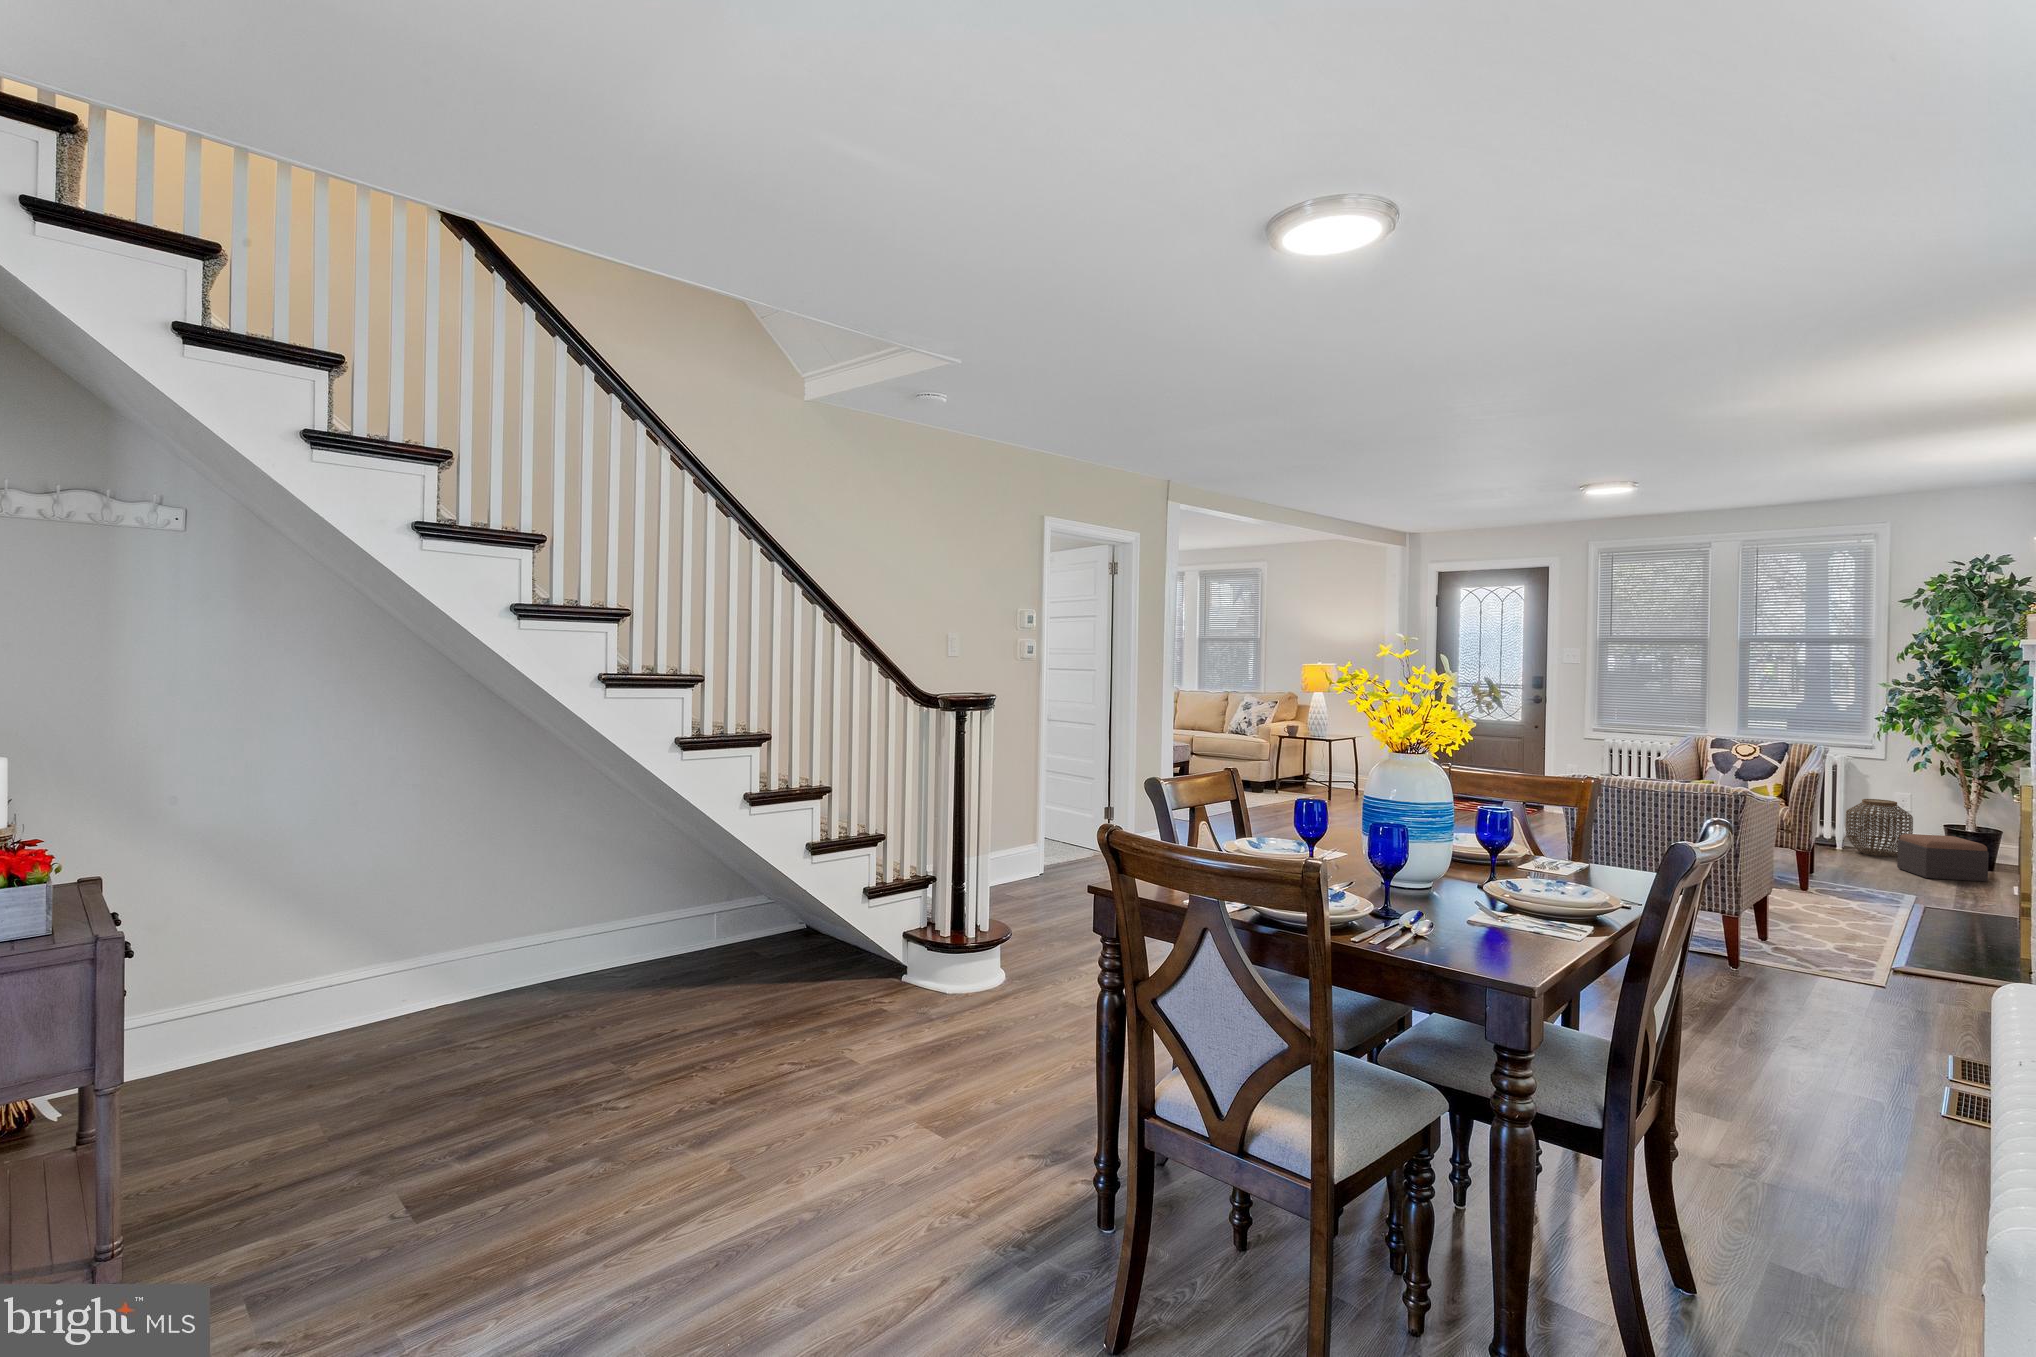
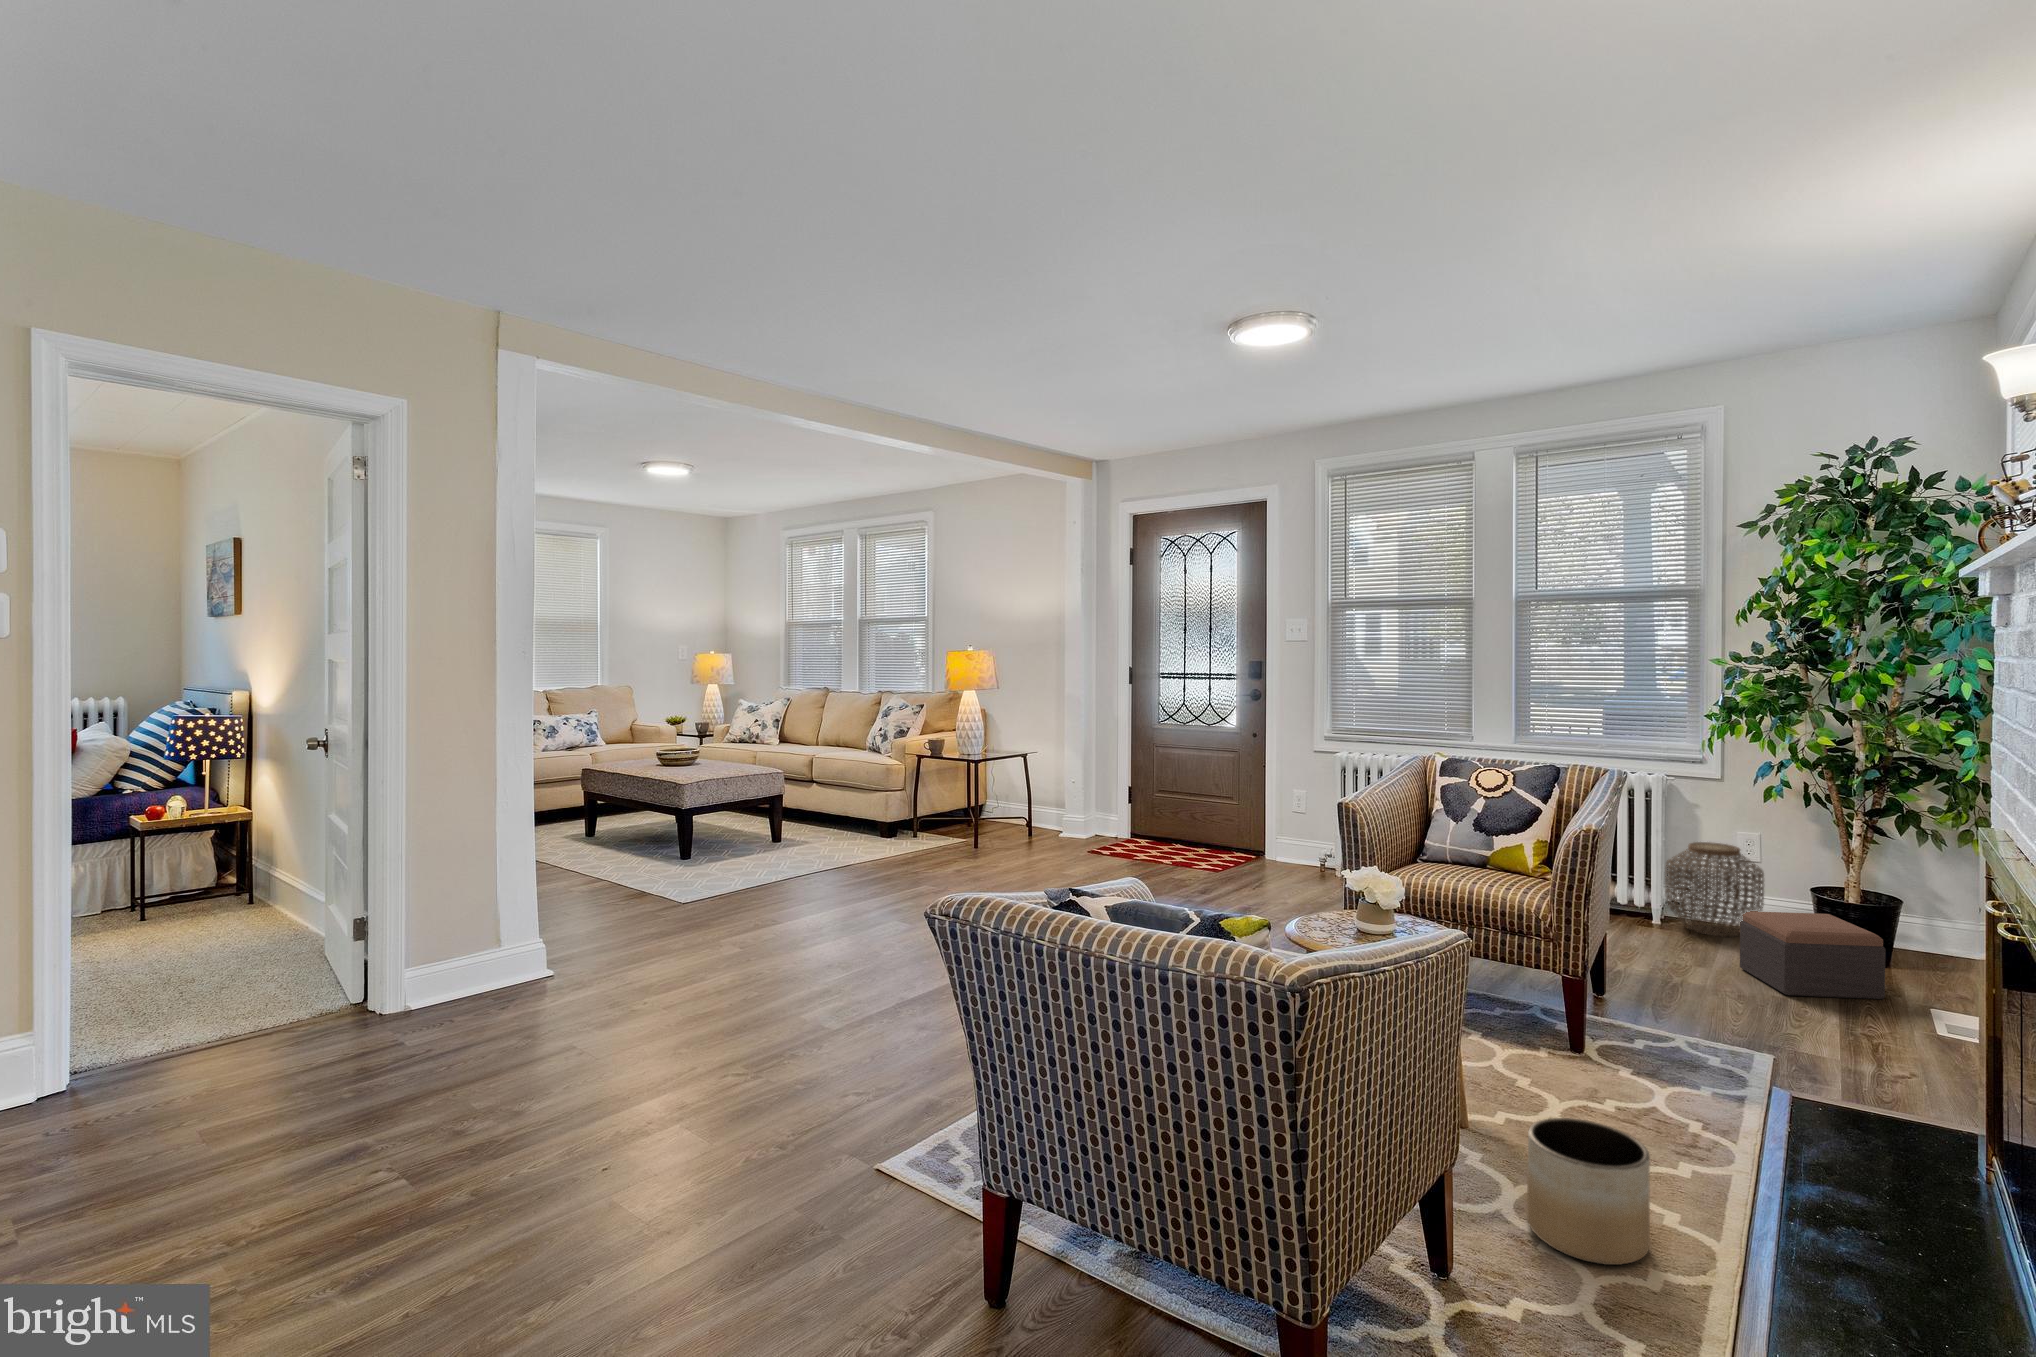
planter: none [1801,889,1863,943] -> present [1527,1118,1650,1265]

